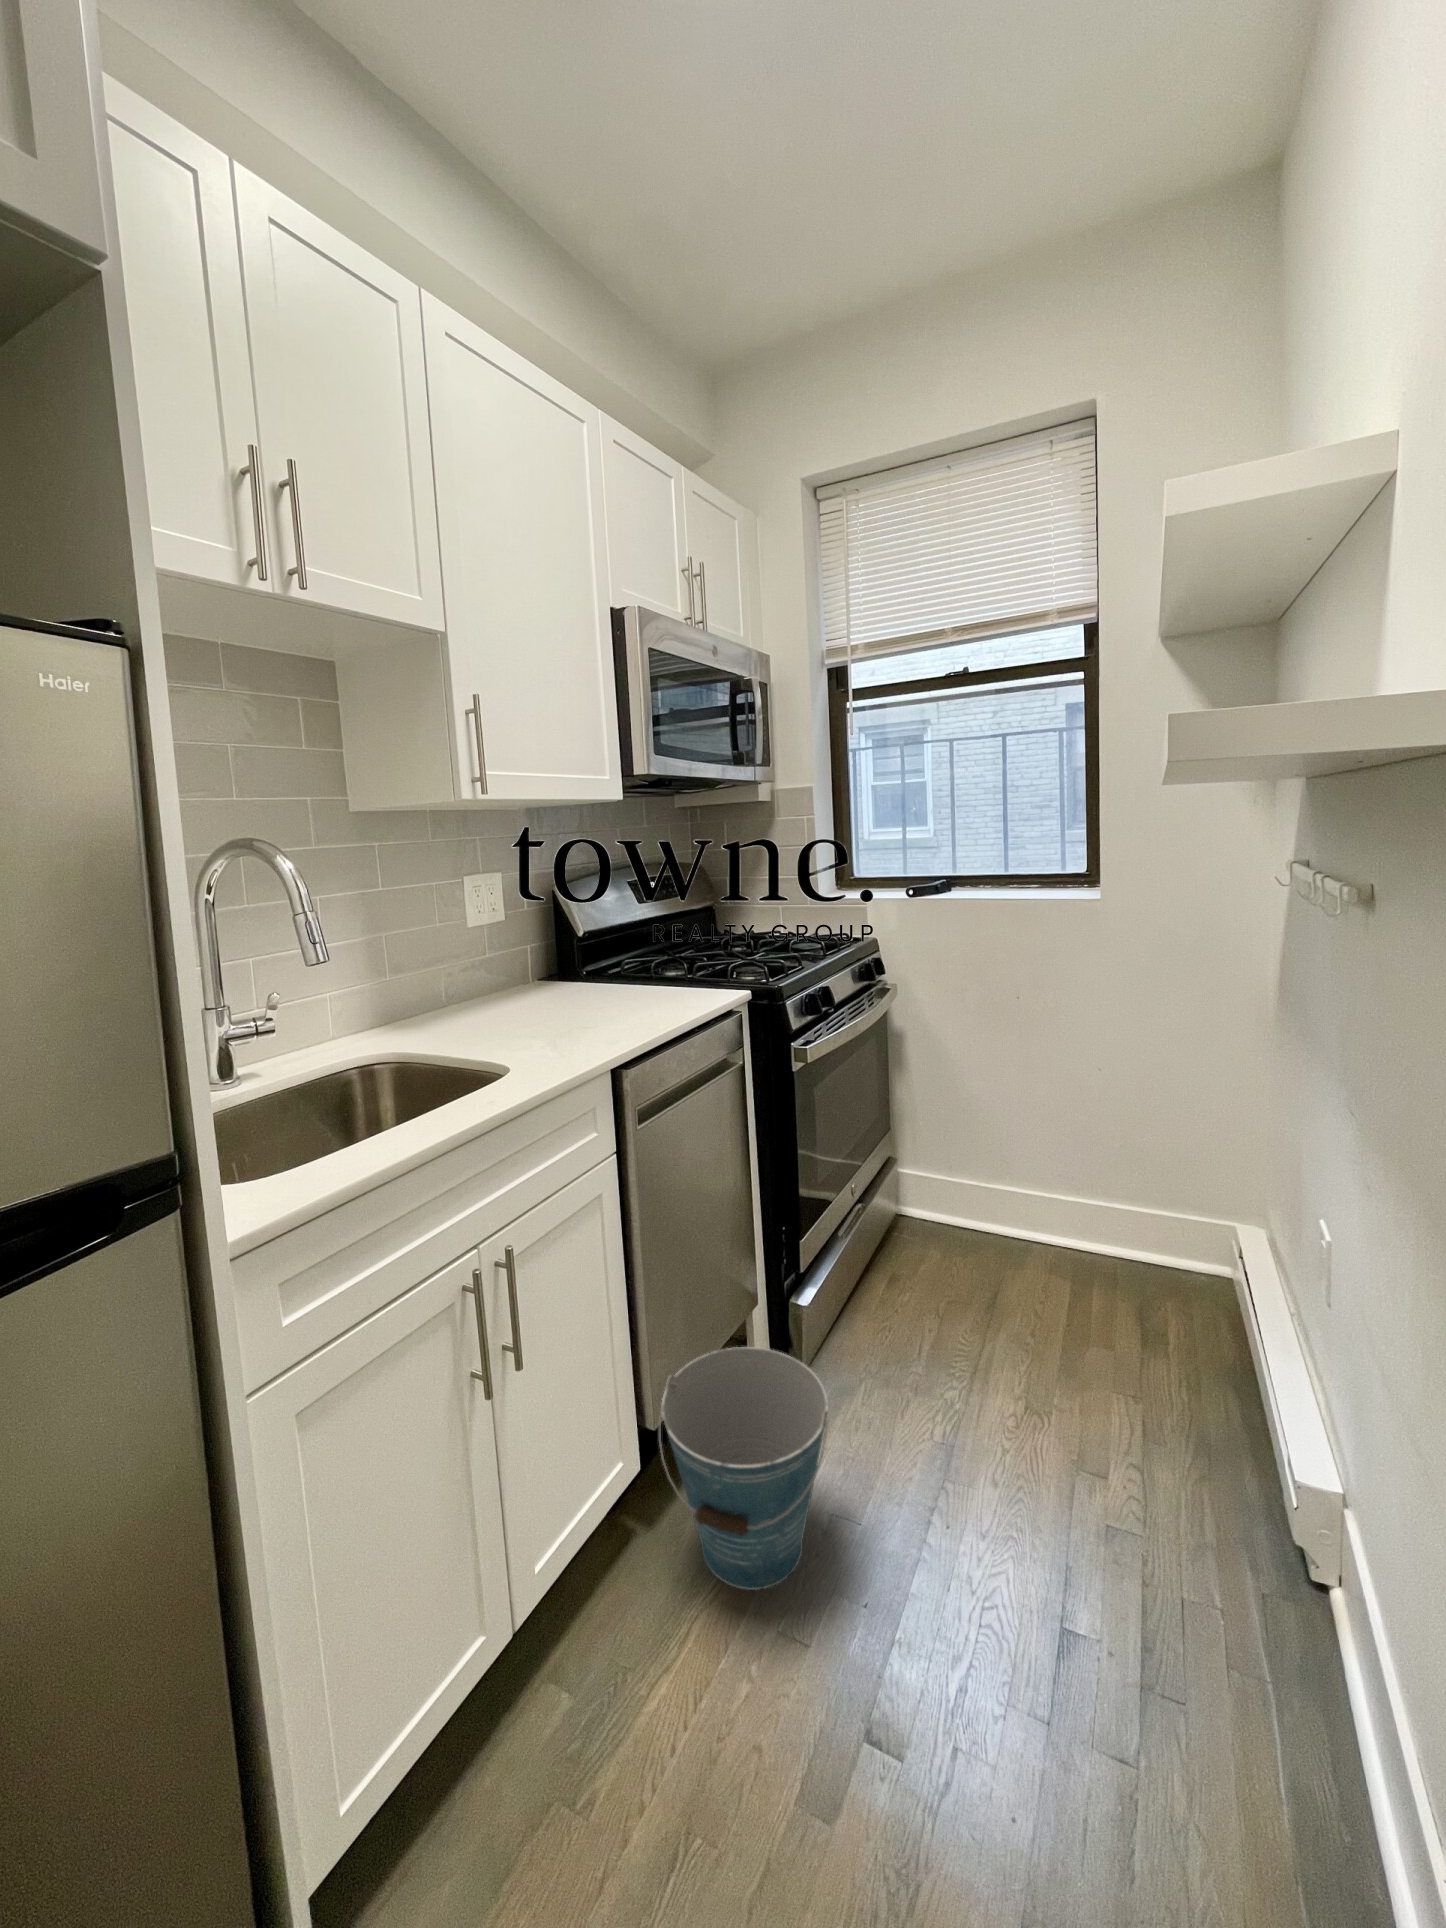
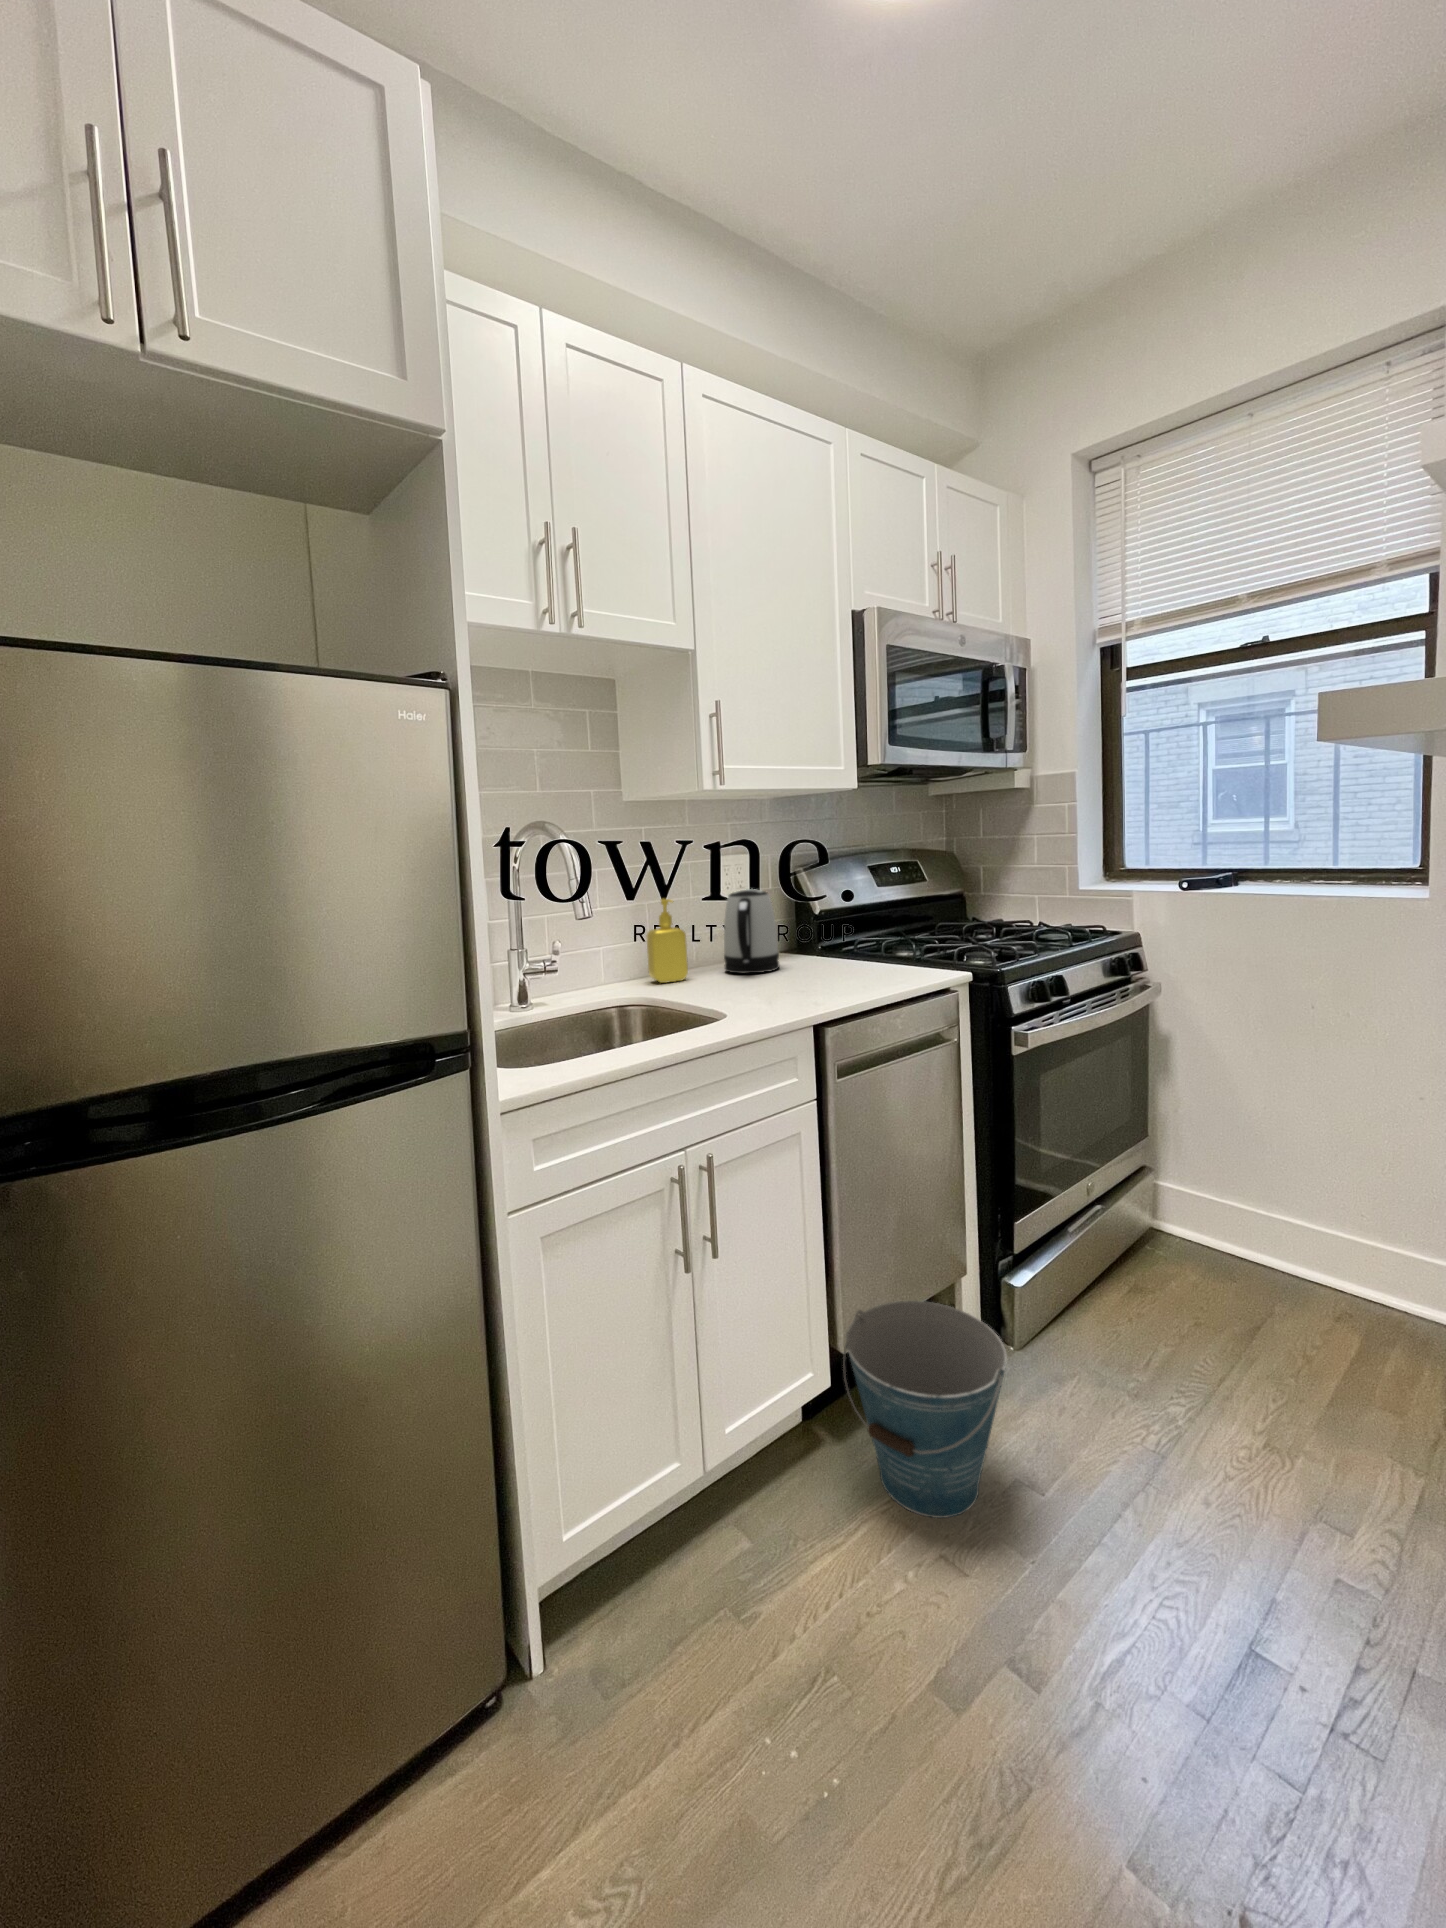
kettle: none [484,912,549,1009] -> present [724,889,779,973]
soap dispenser: none [390,928,444,1028] -> present [647,899,688,983]

